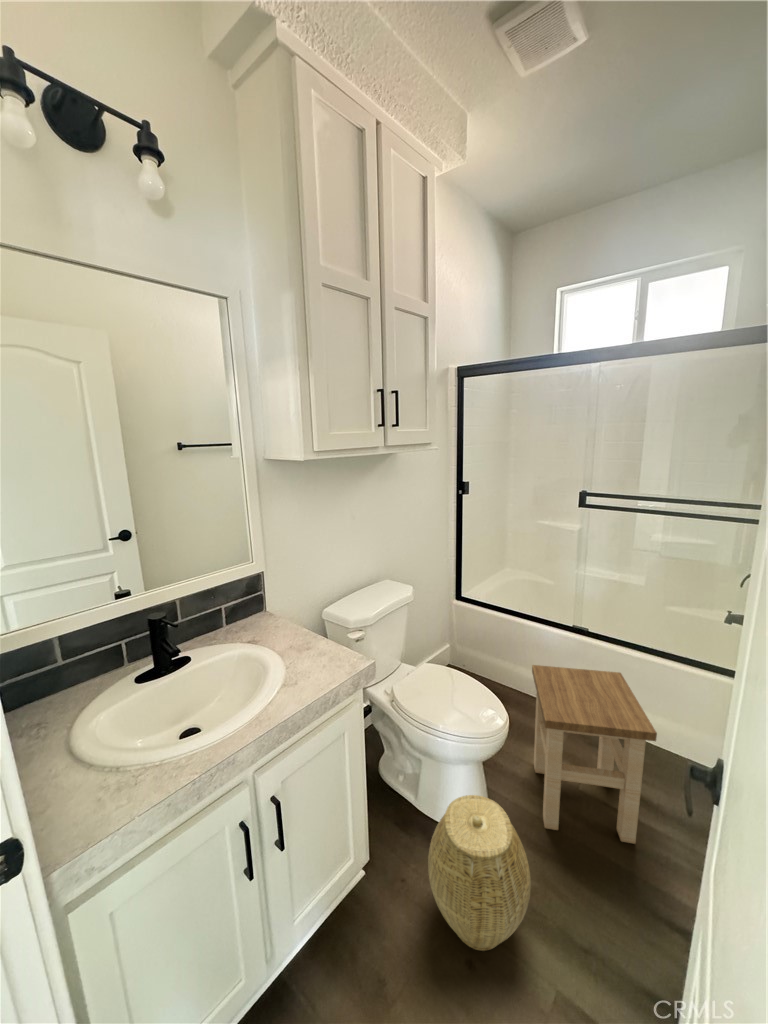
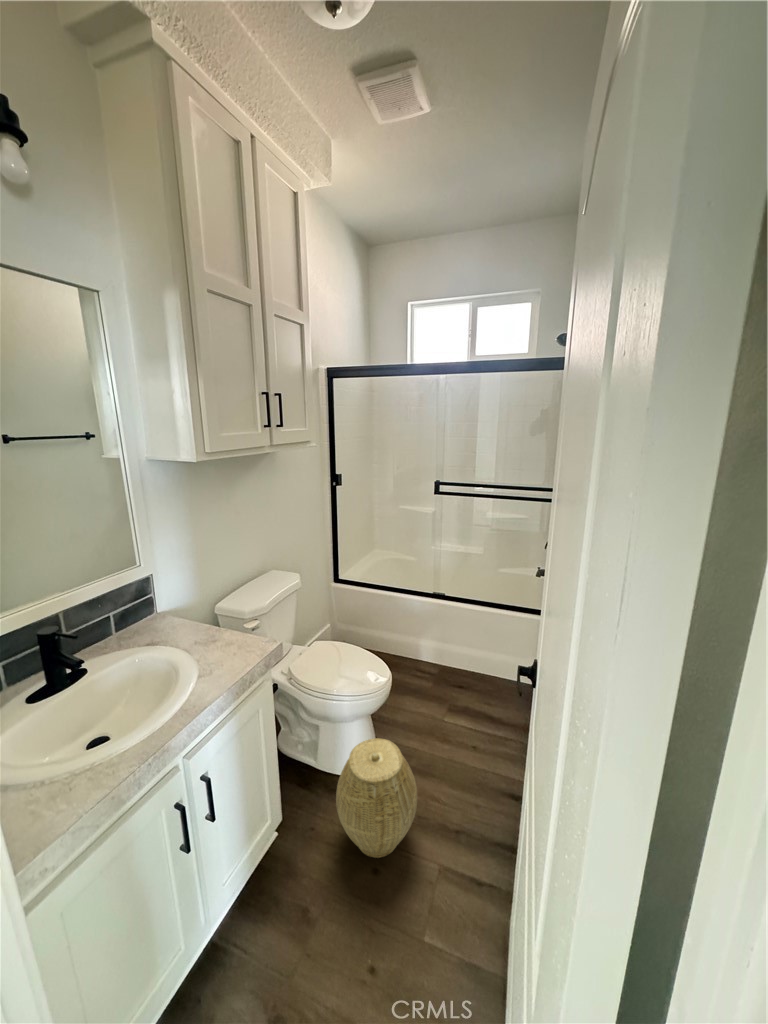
stool: present [532,665,657,843] -> none [406,624,497,756]

